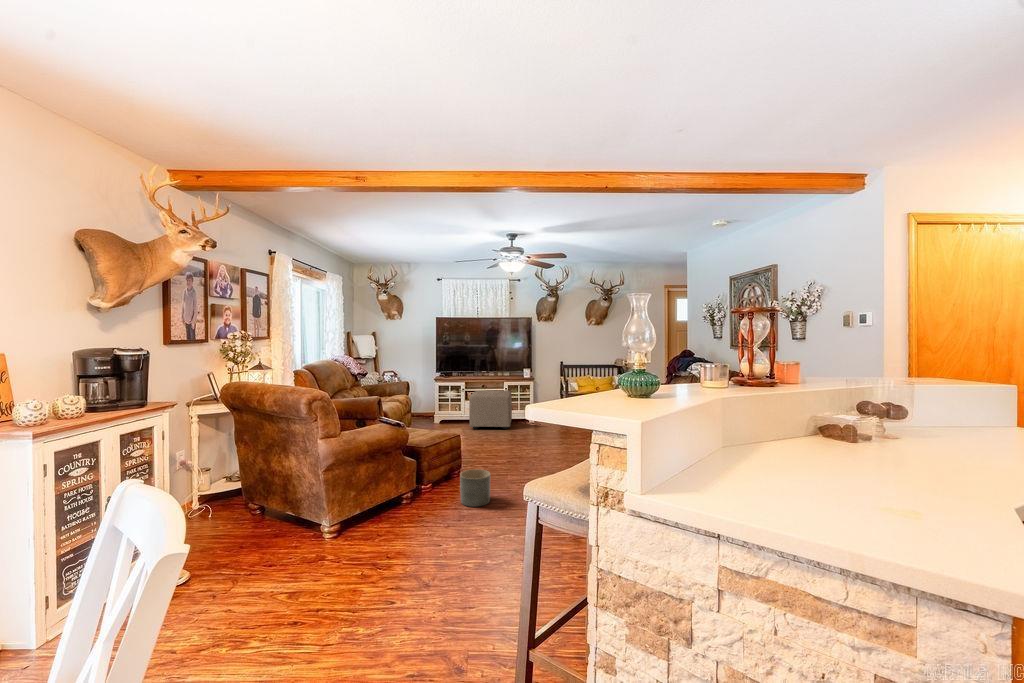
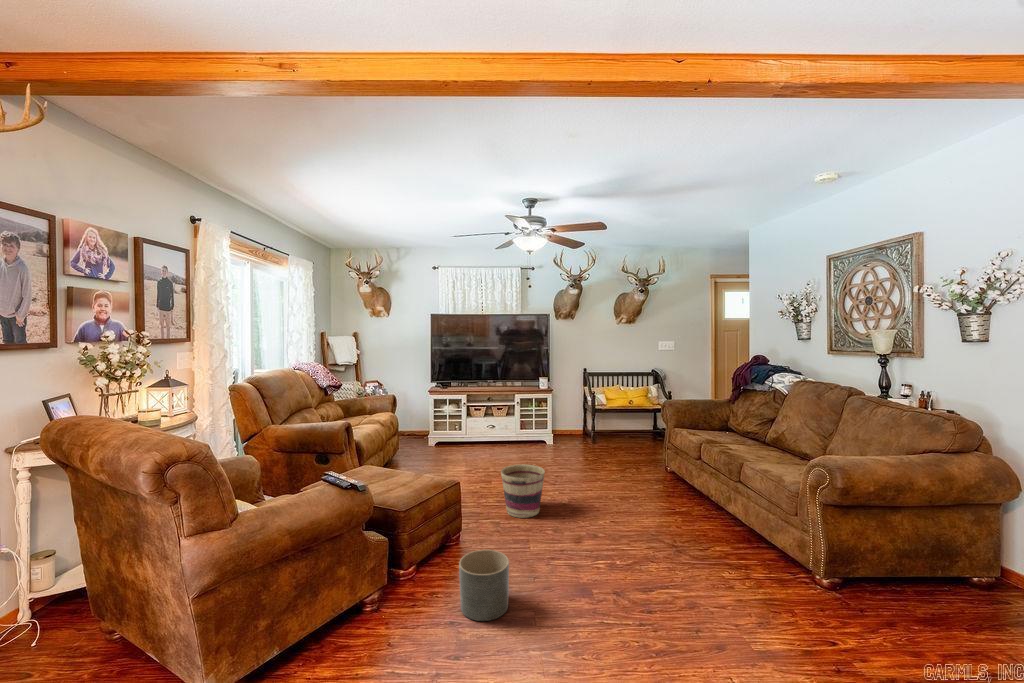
ottoman: present [469,390,512,429] -> none [473,406,526,457]
basket: none [489,428,520,463] -> present [501,465,545,518]

